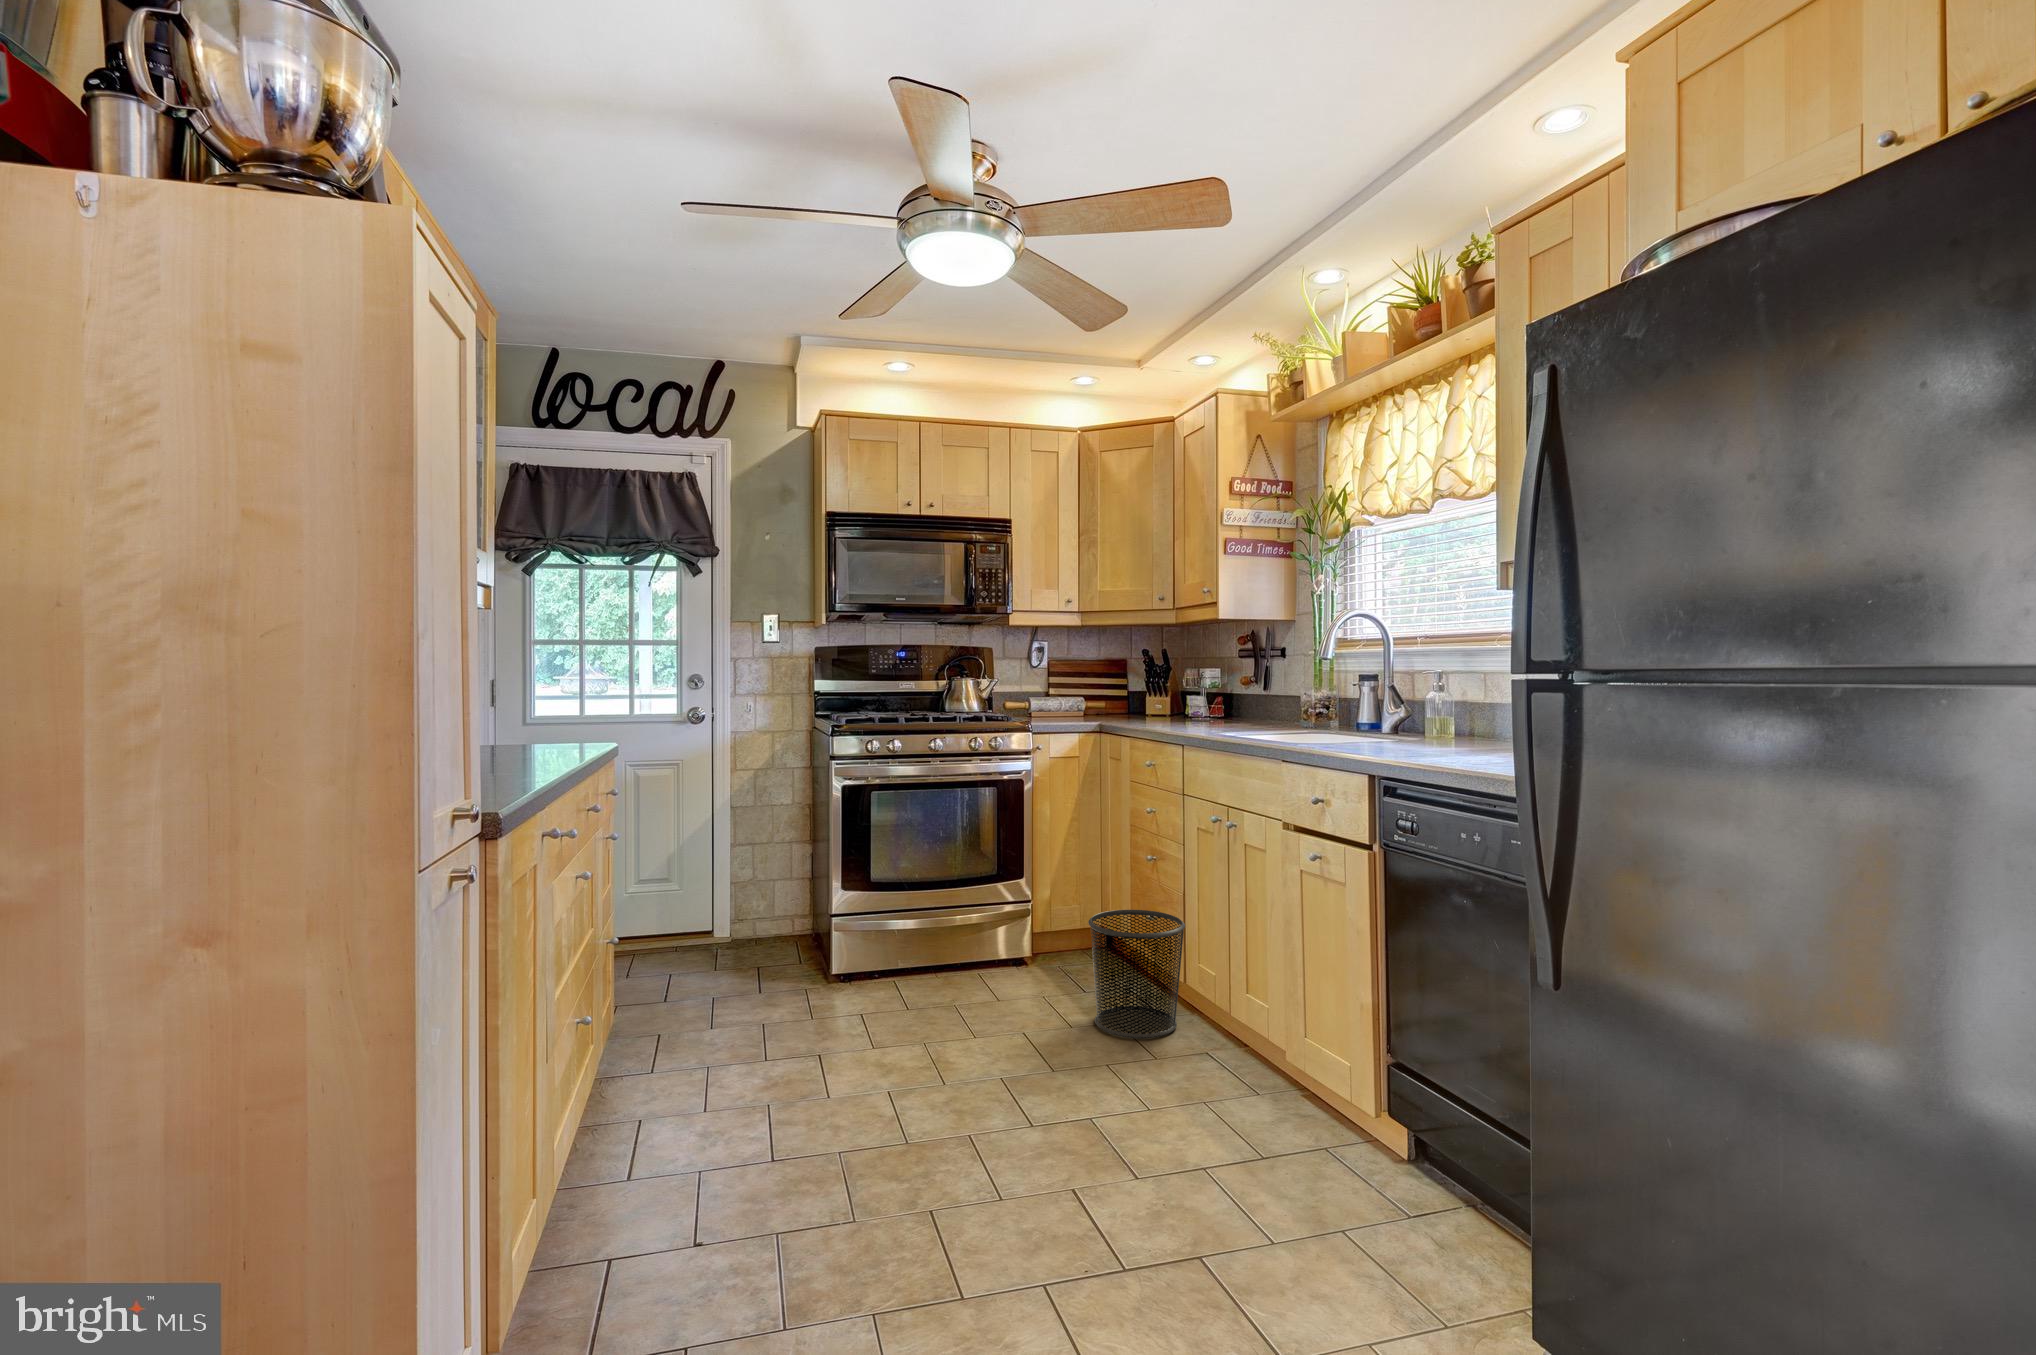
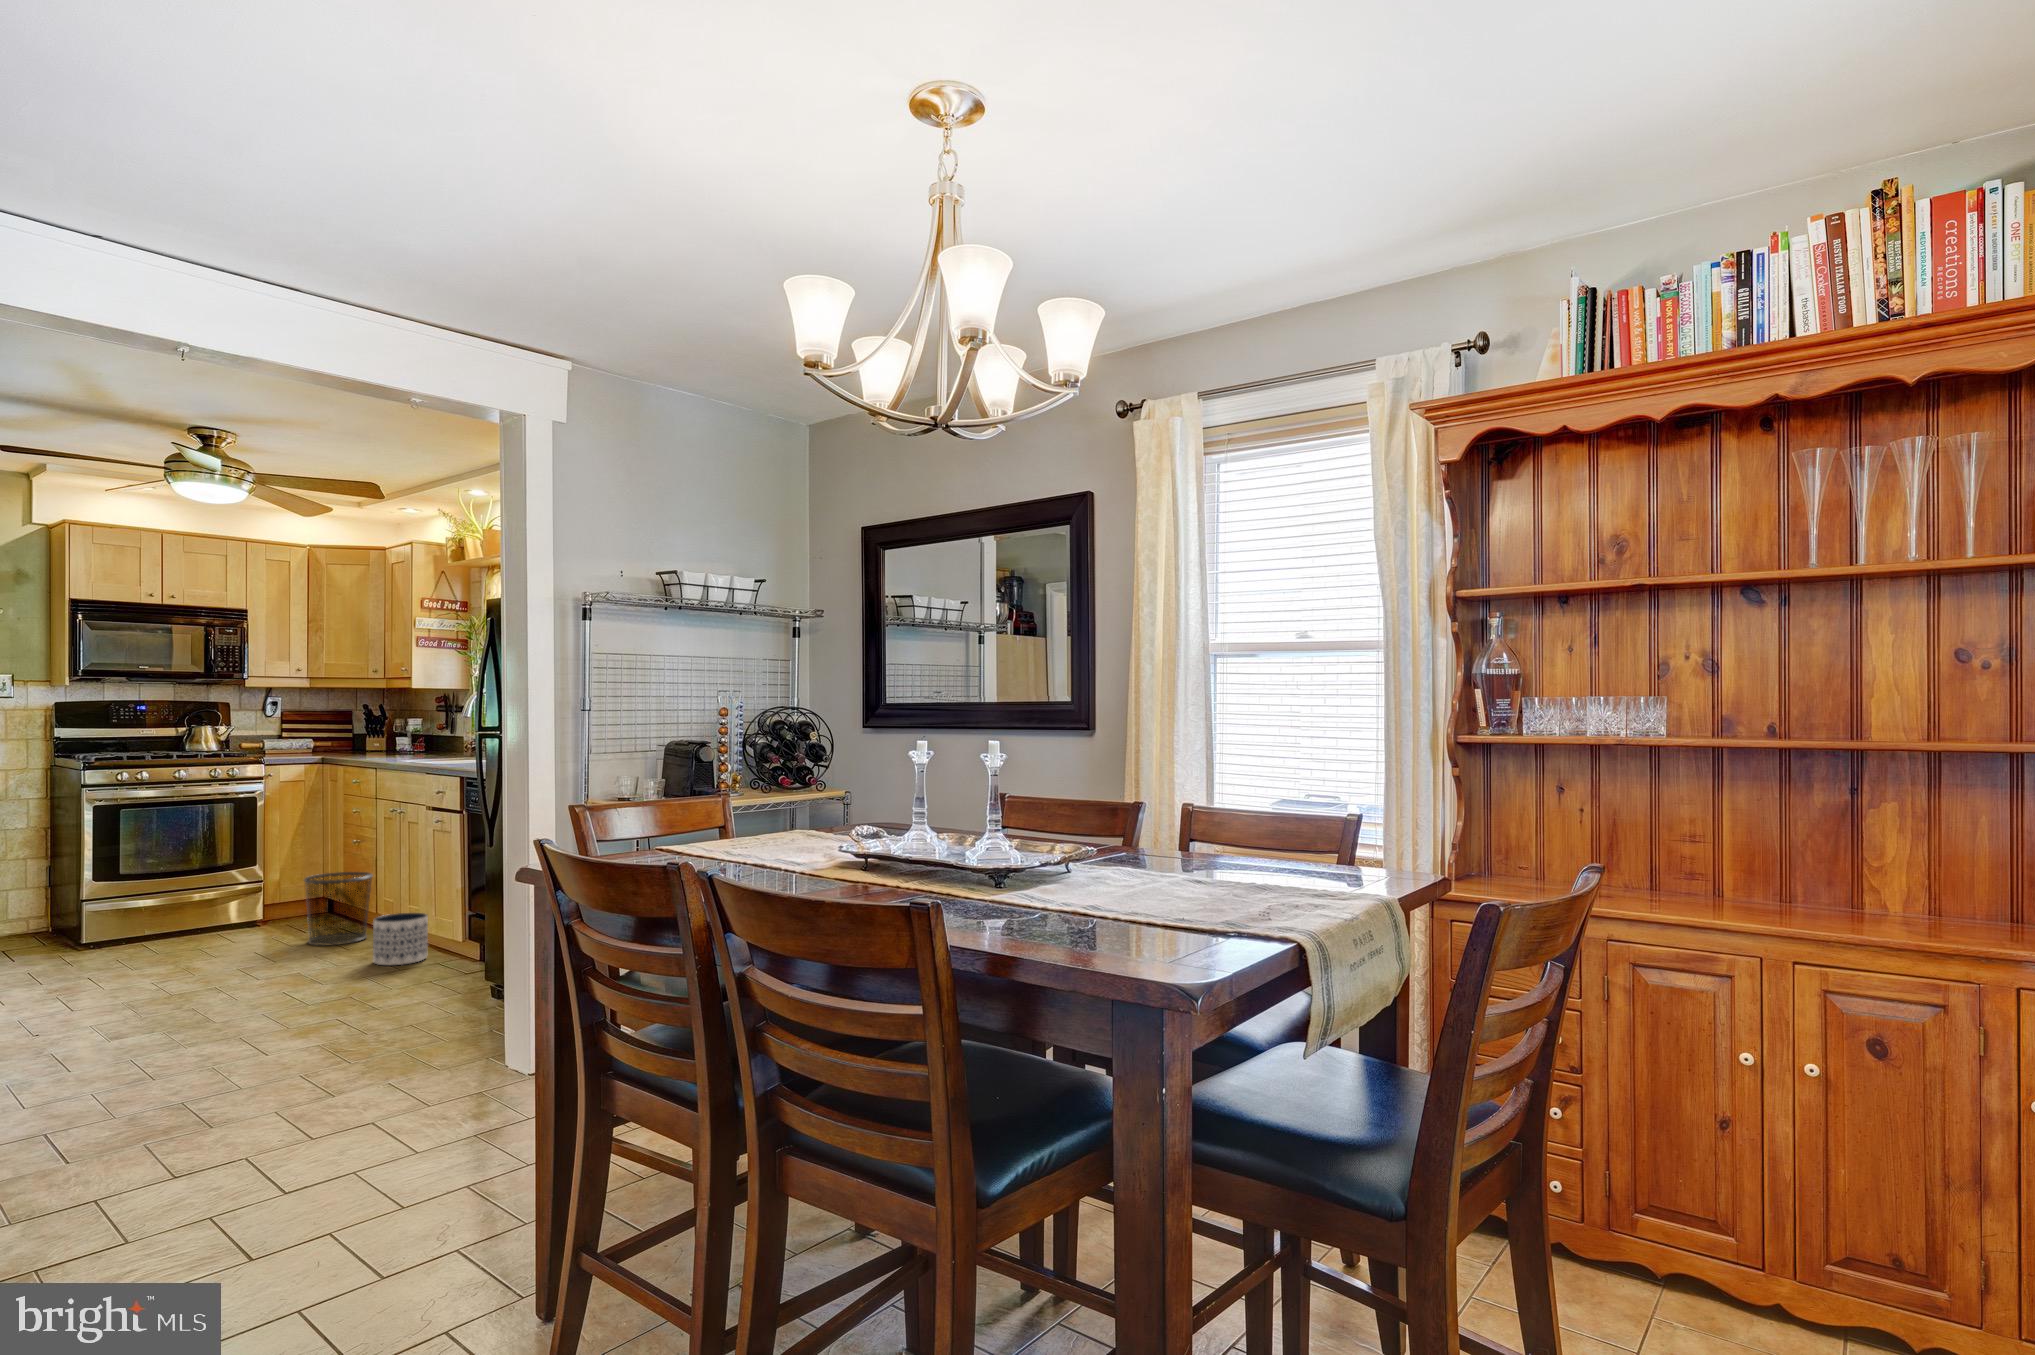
planter: none [1211,1026,1304,1143] -> present [373,913,428,965]

